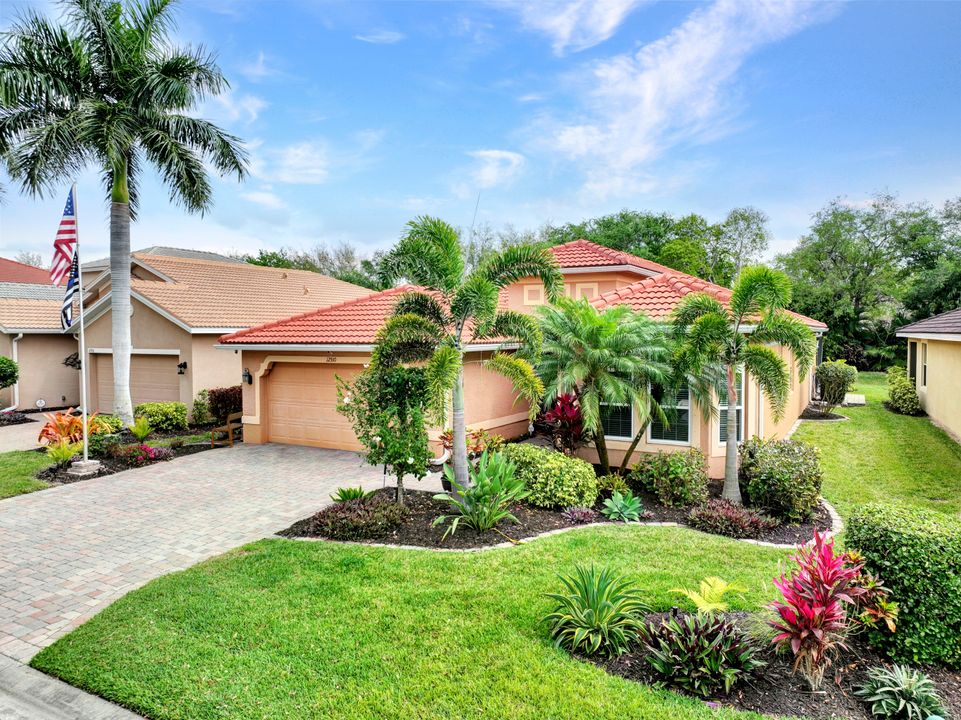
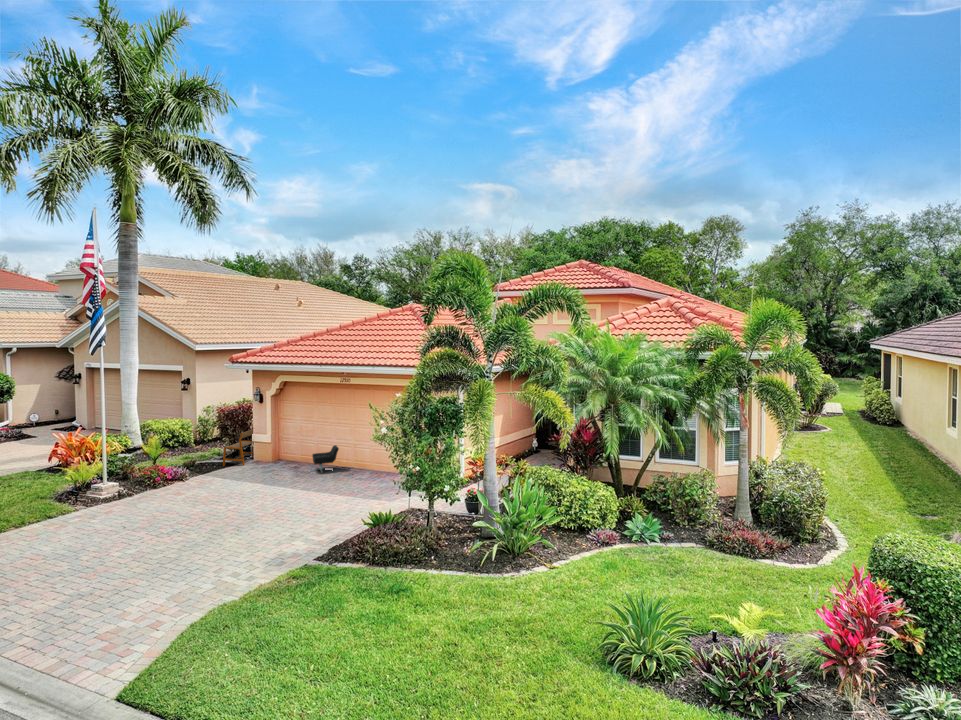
lounge chair: none [295,427,325,454] -> present [312,445,339,472]

